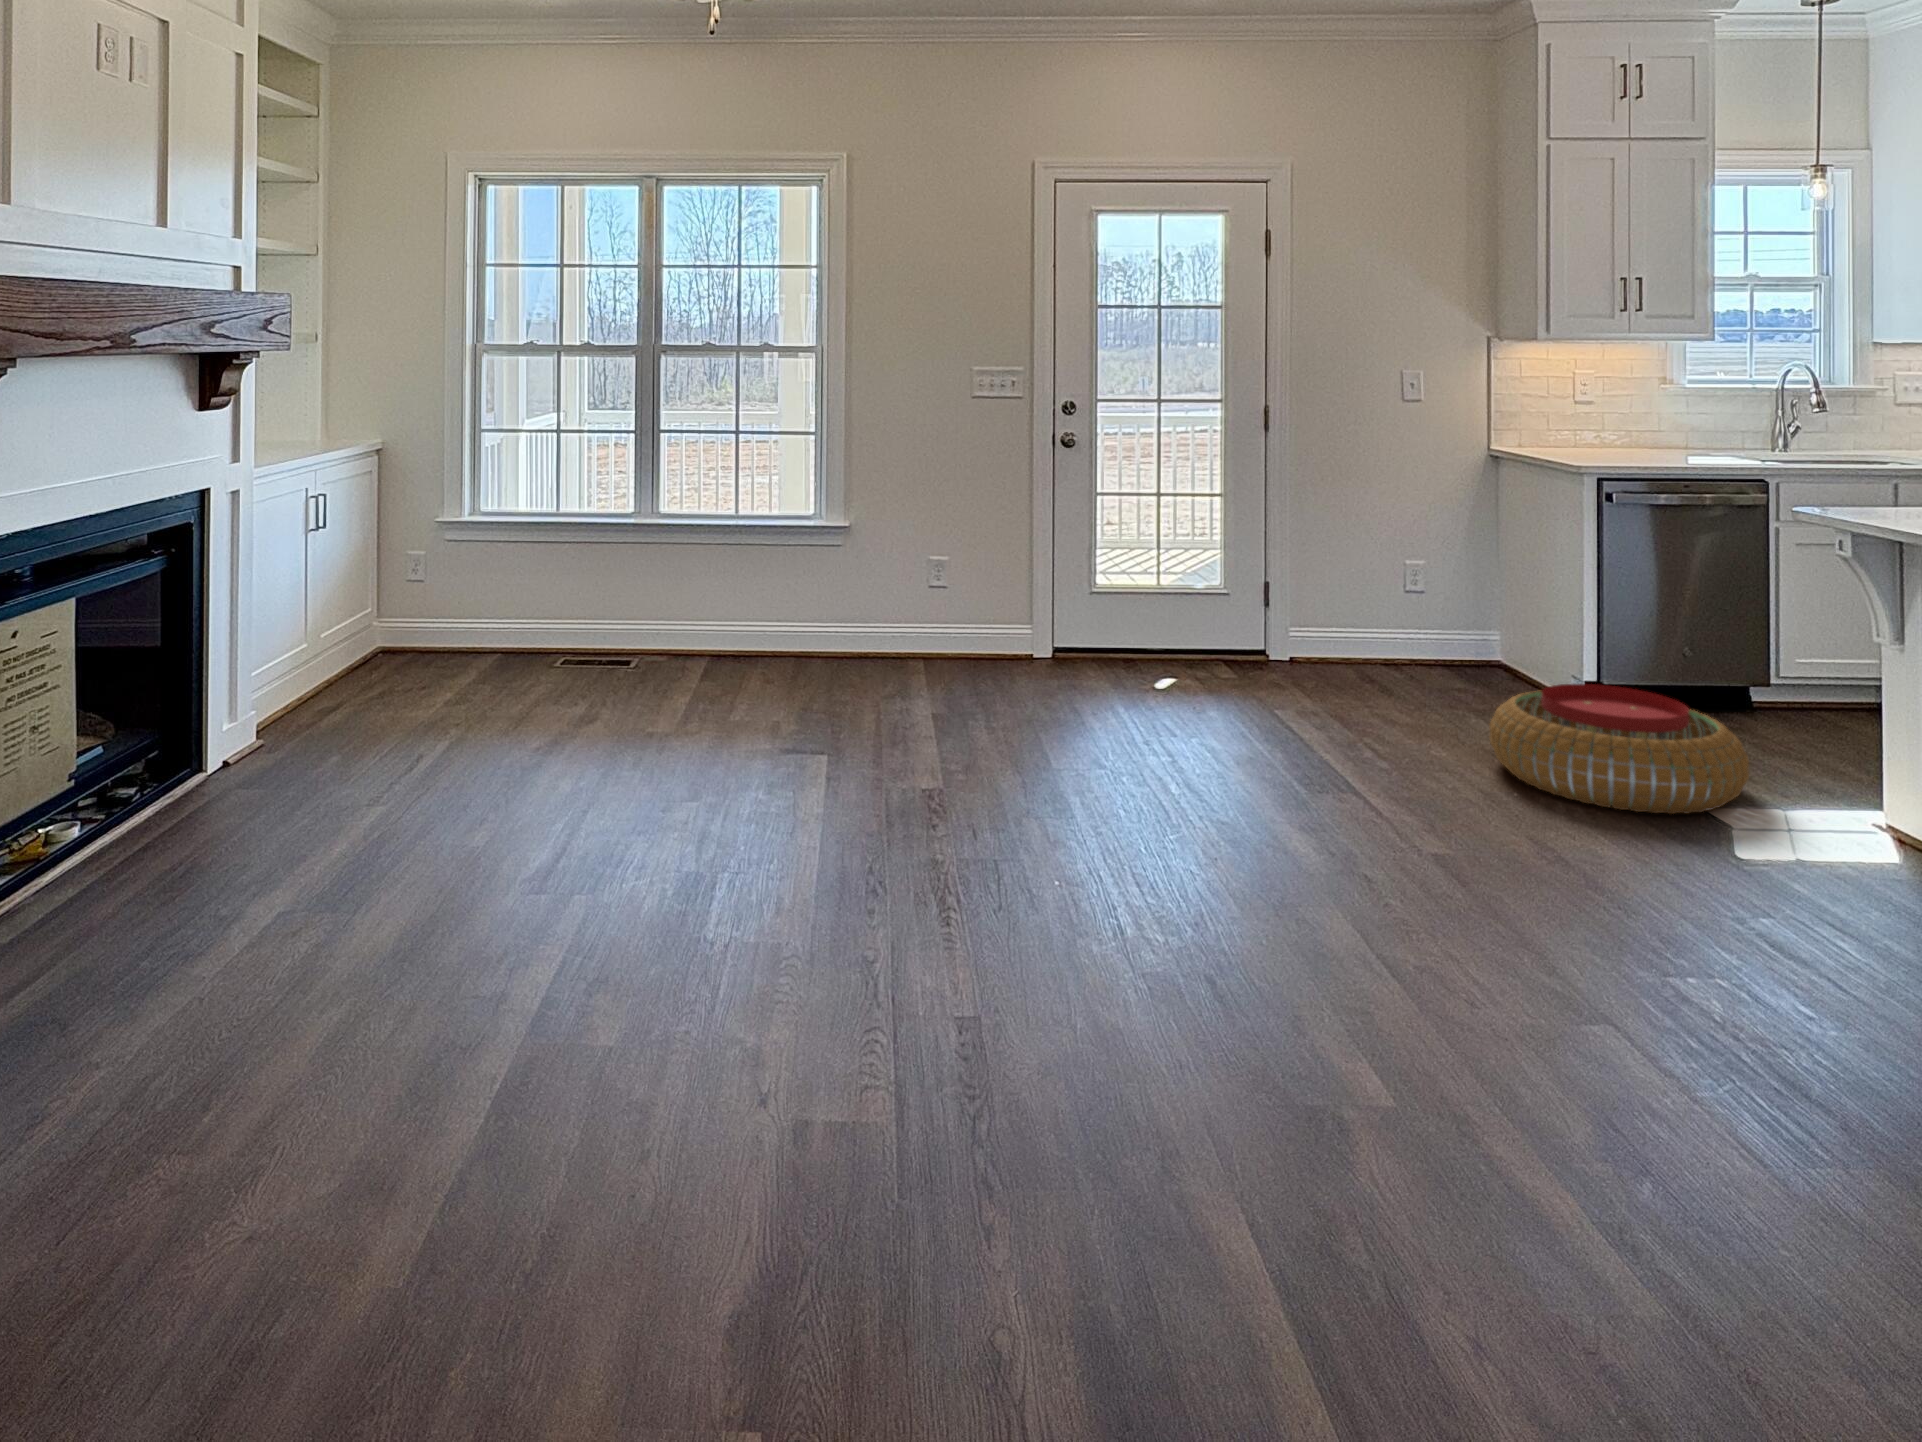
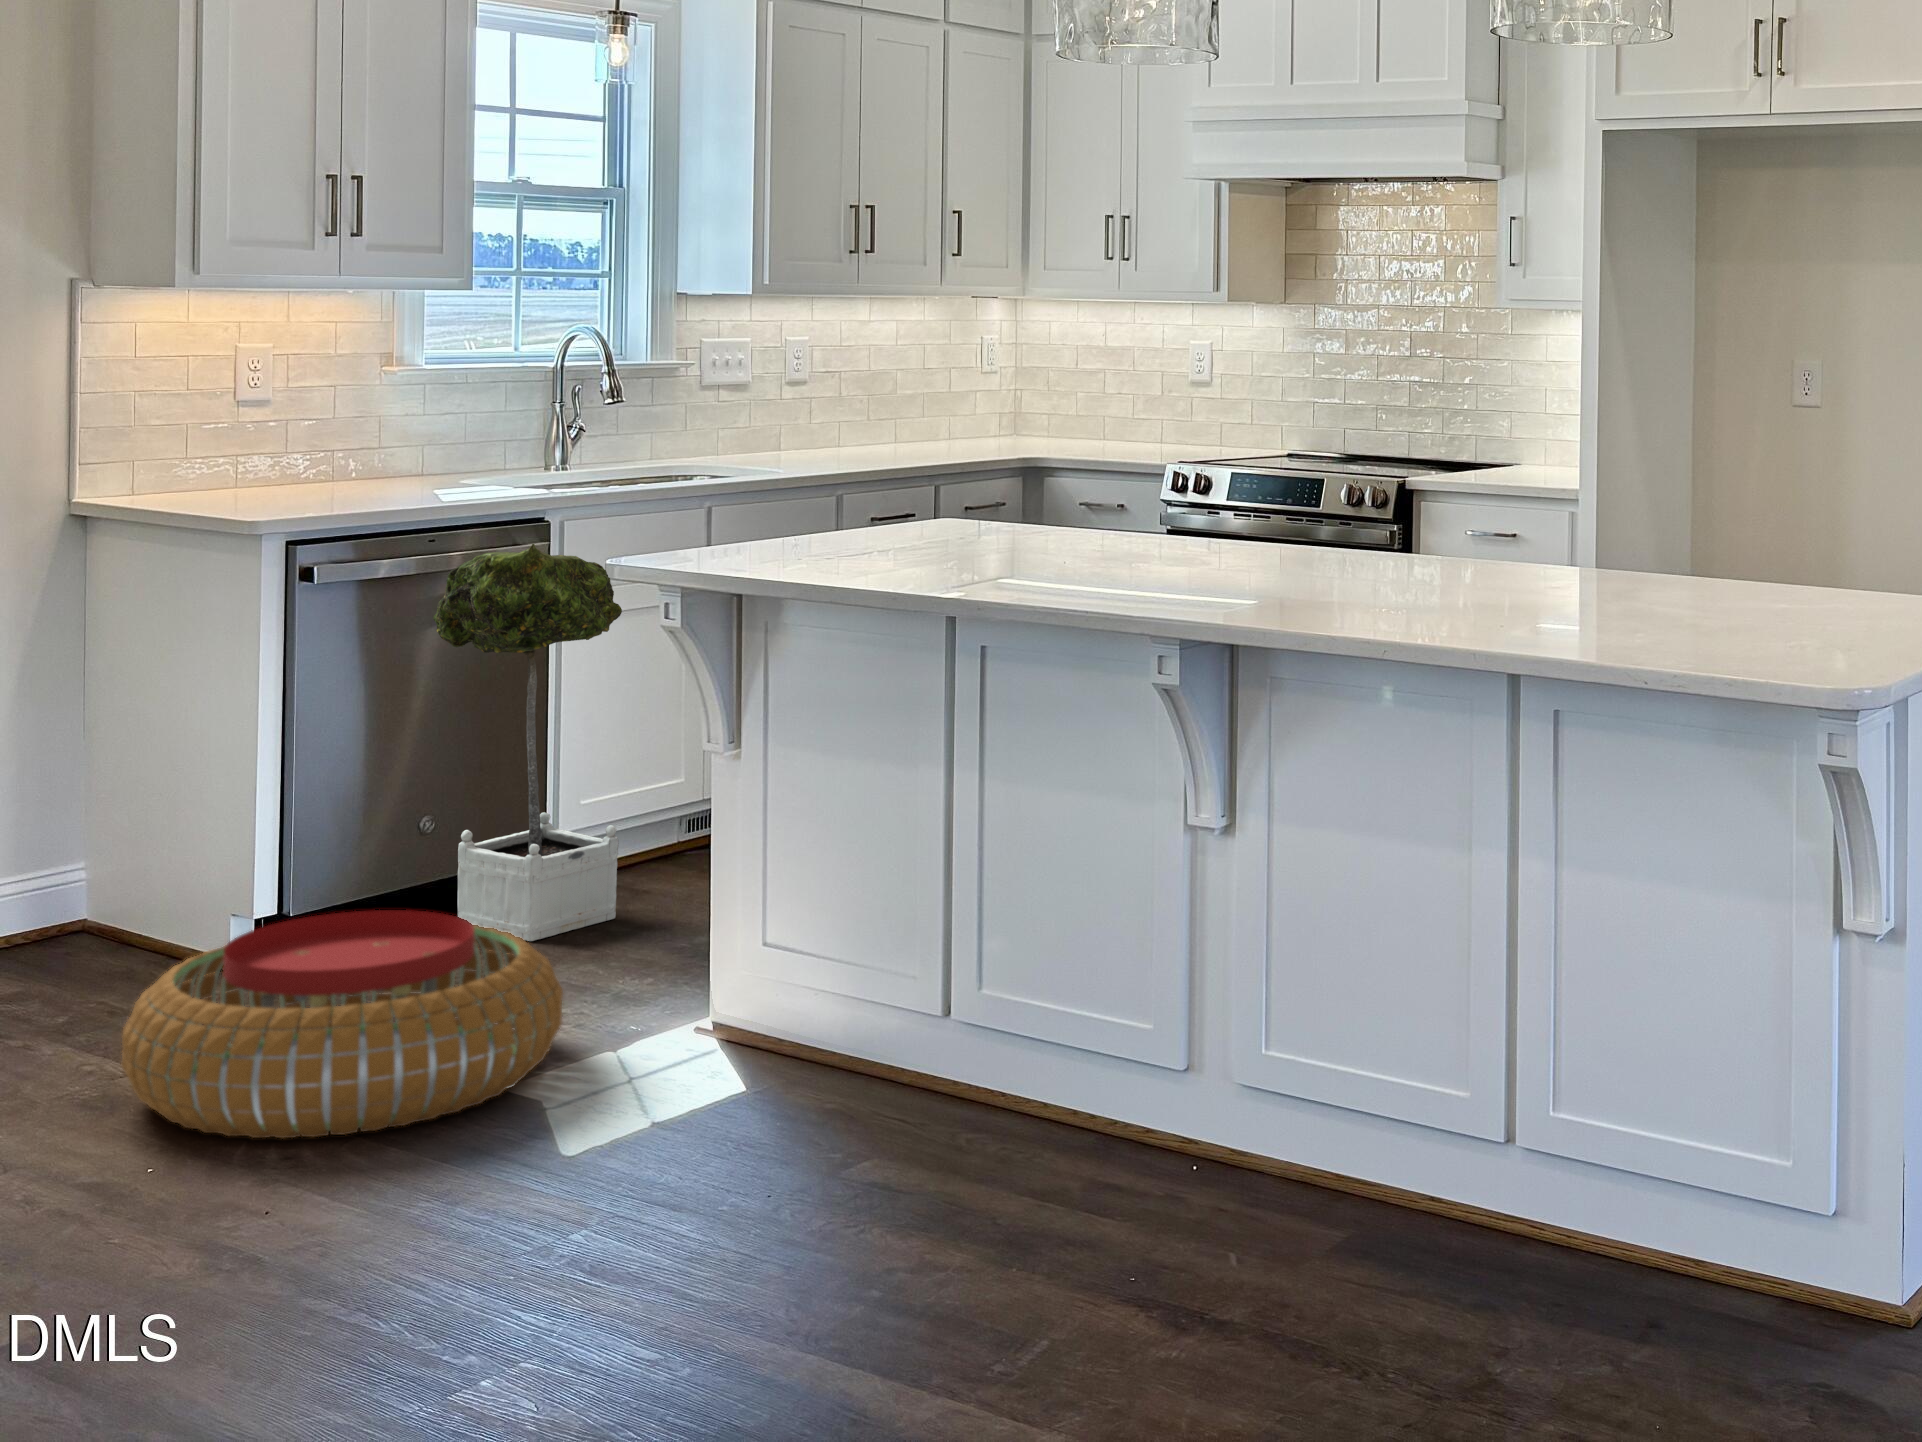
potted tree: none [1685,491,1815,735] -> present [433,544,622,941]

